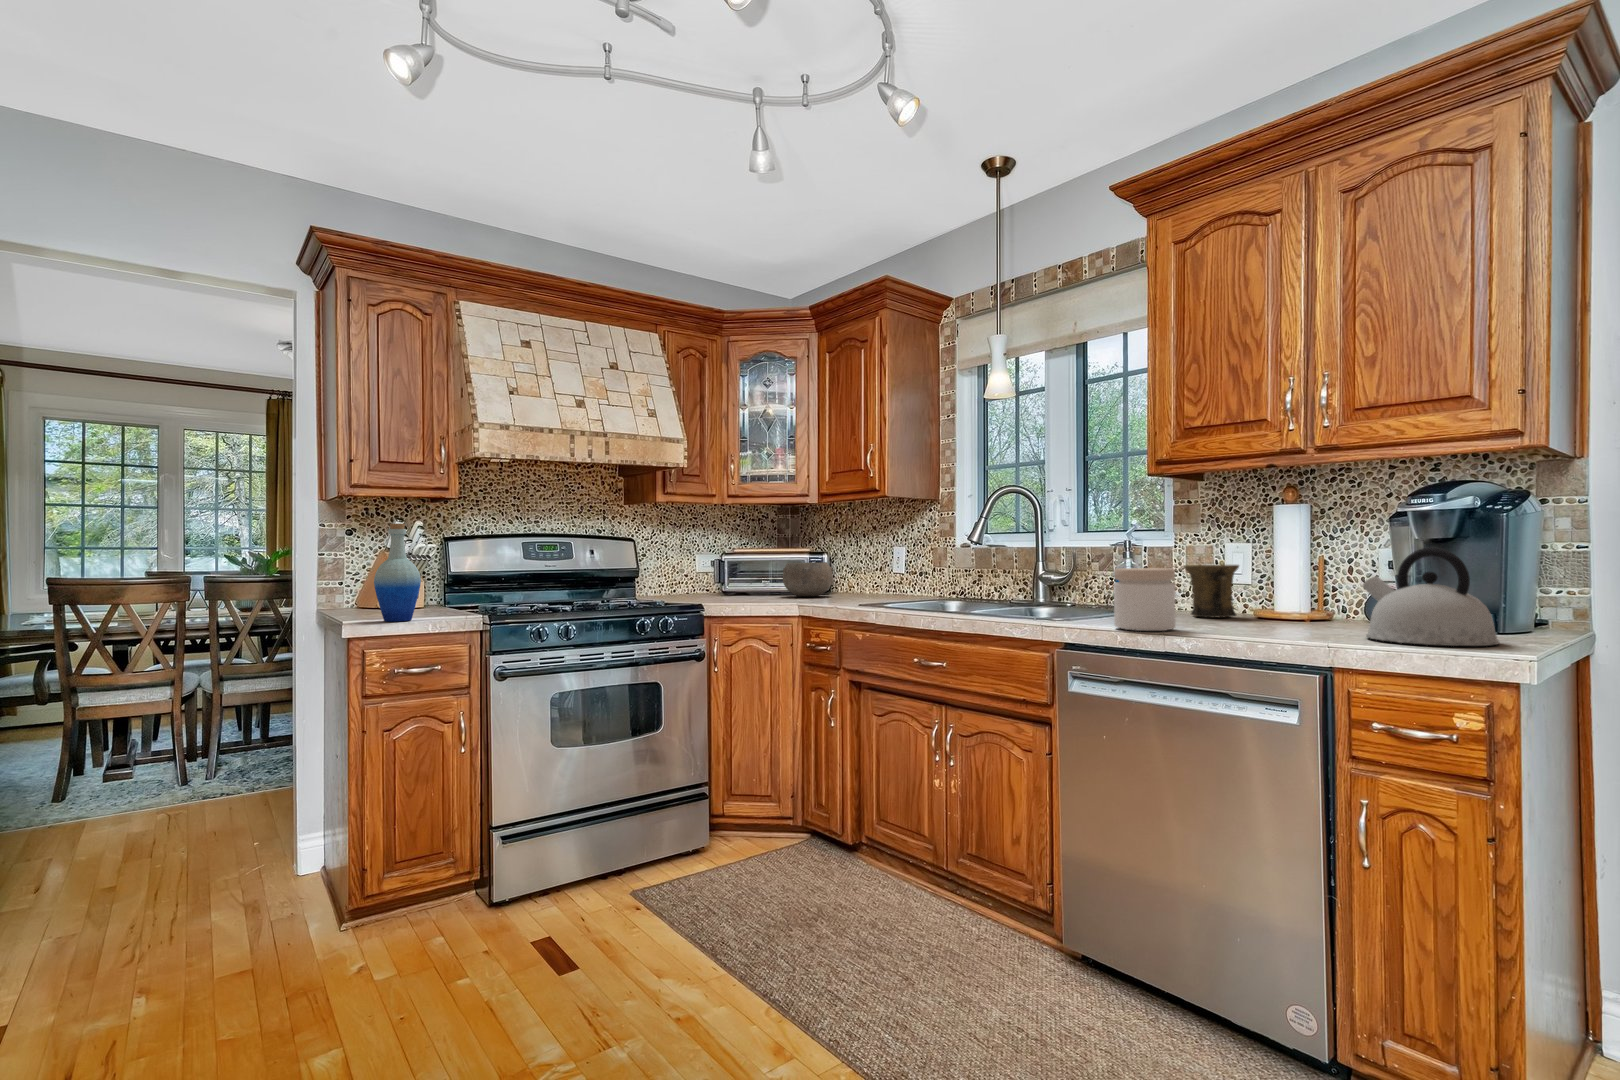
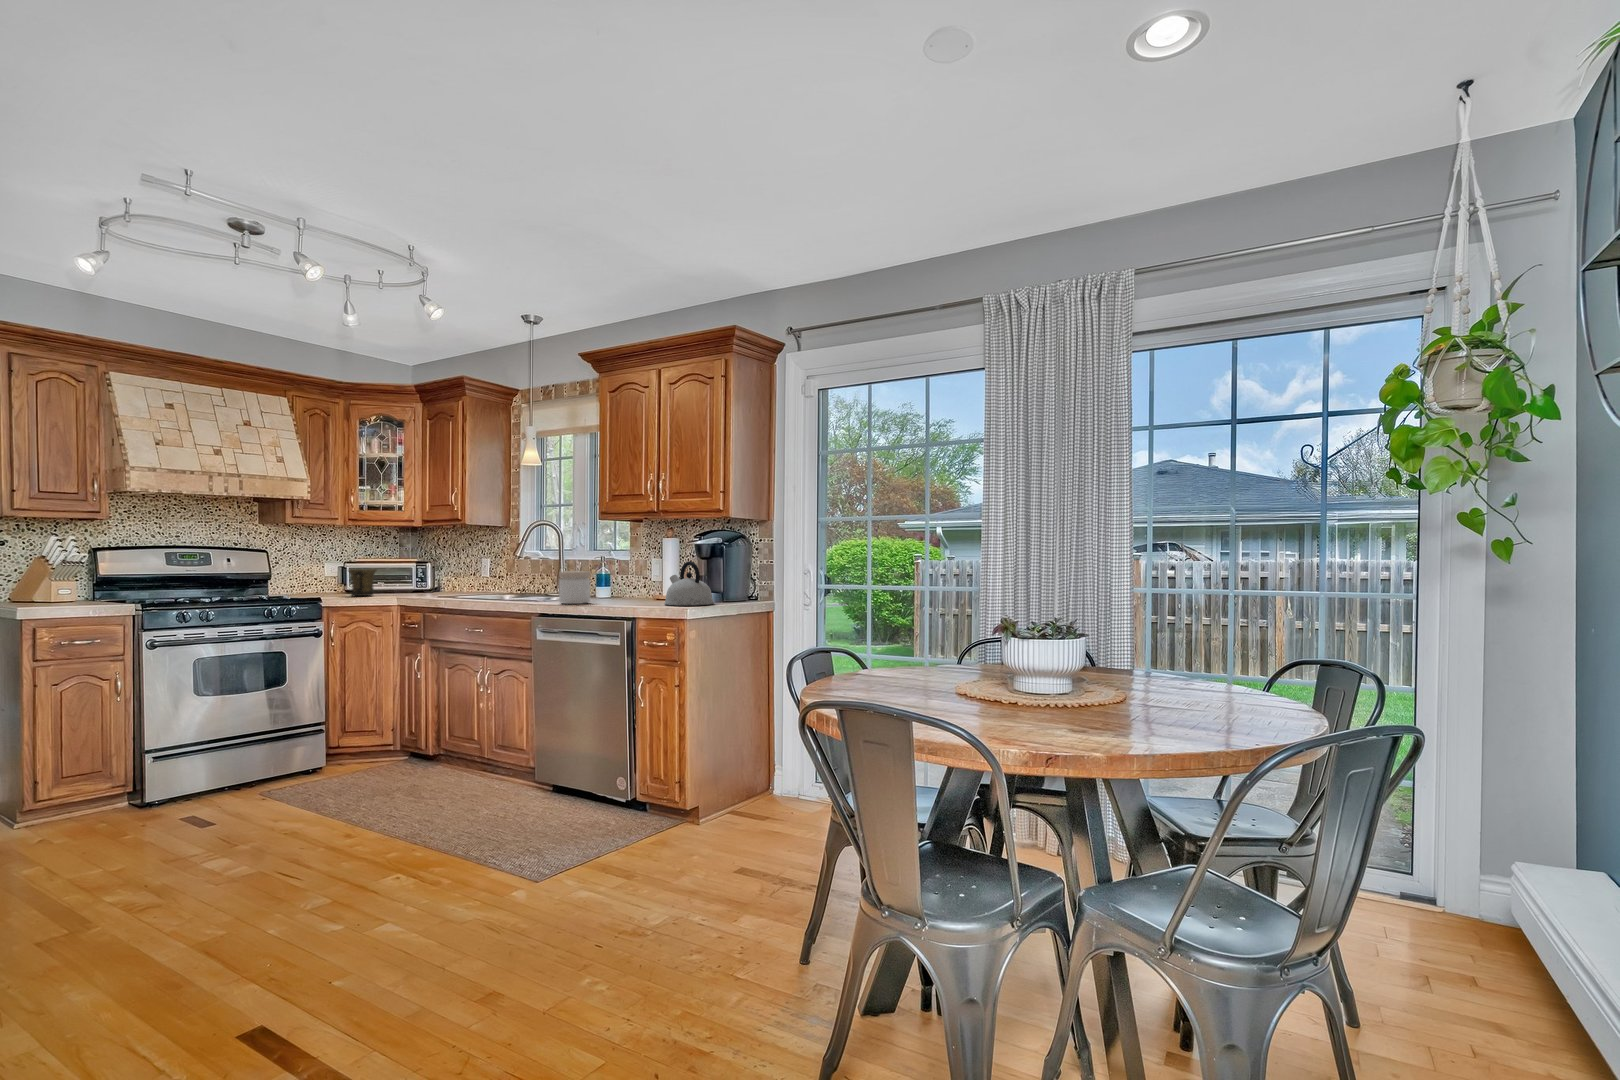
bottle: present [374,524,421,622] -> none [42,542,83,611]
bowl: present [783,562,833,597] -> none [391,567,431,591]
mug: present [1184,565,1239,618] -> present [349,569,377,596]

